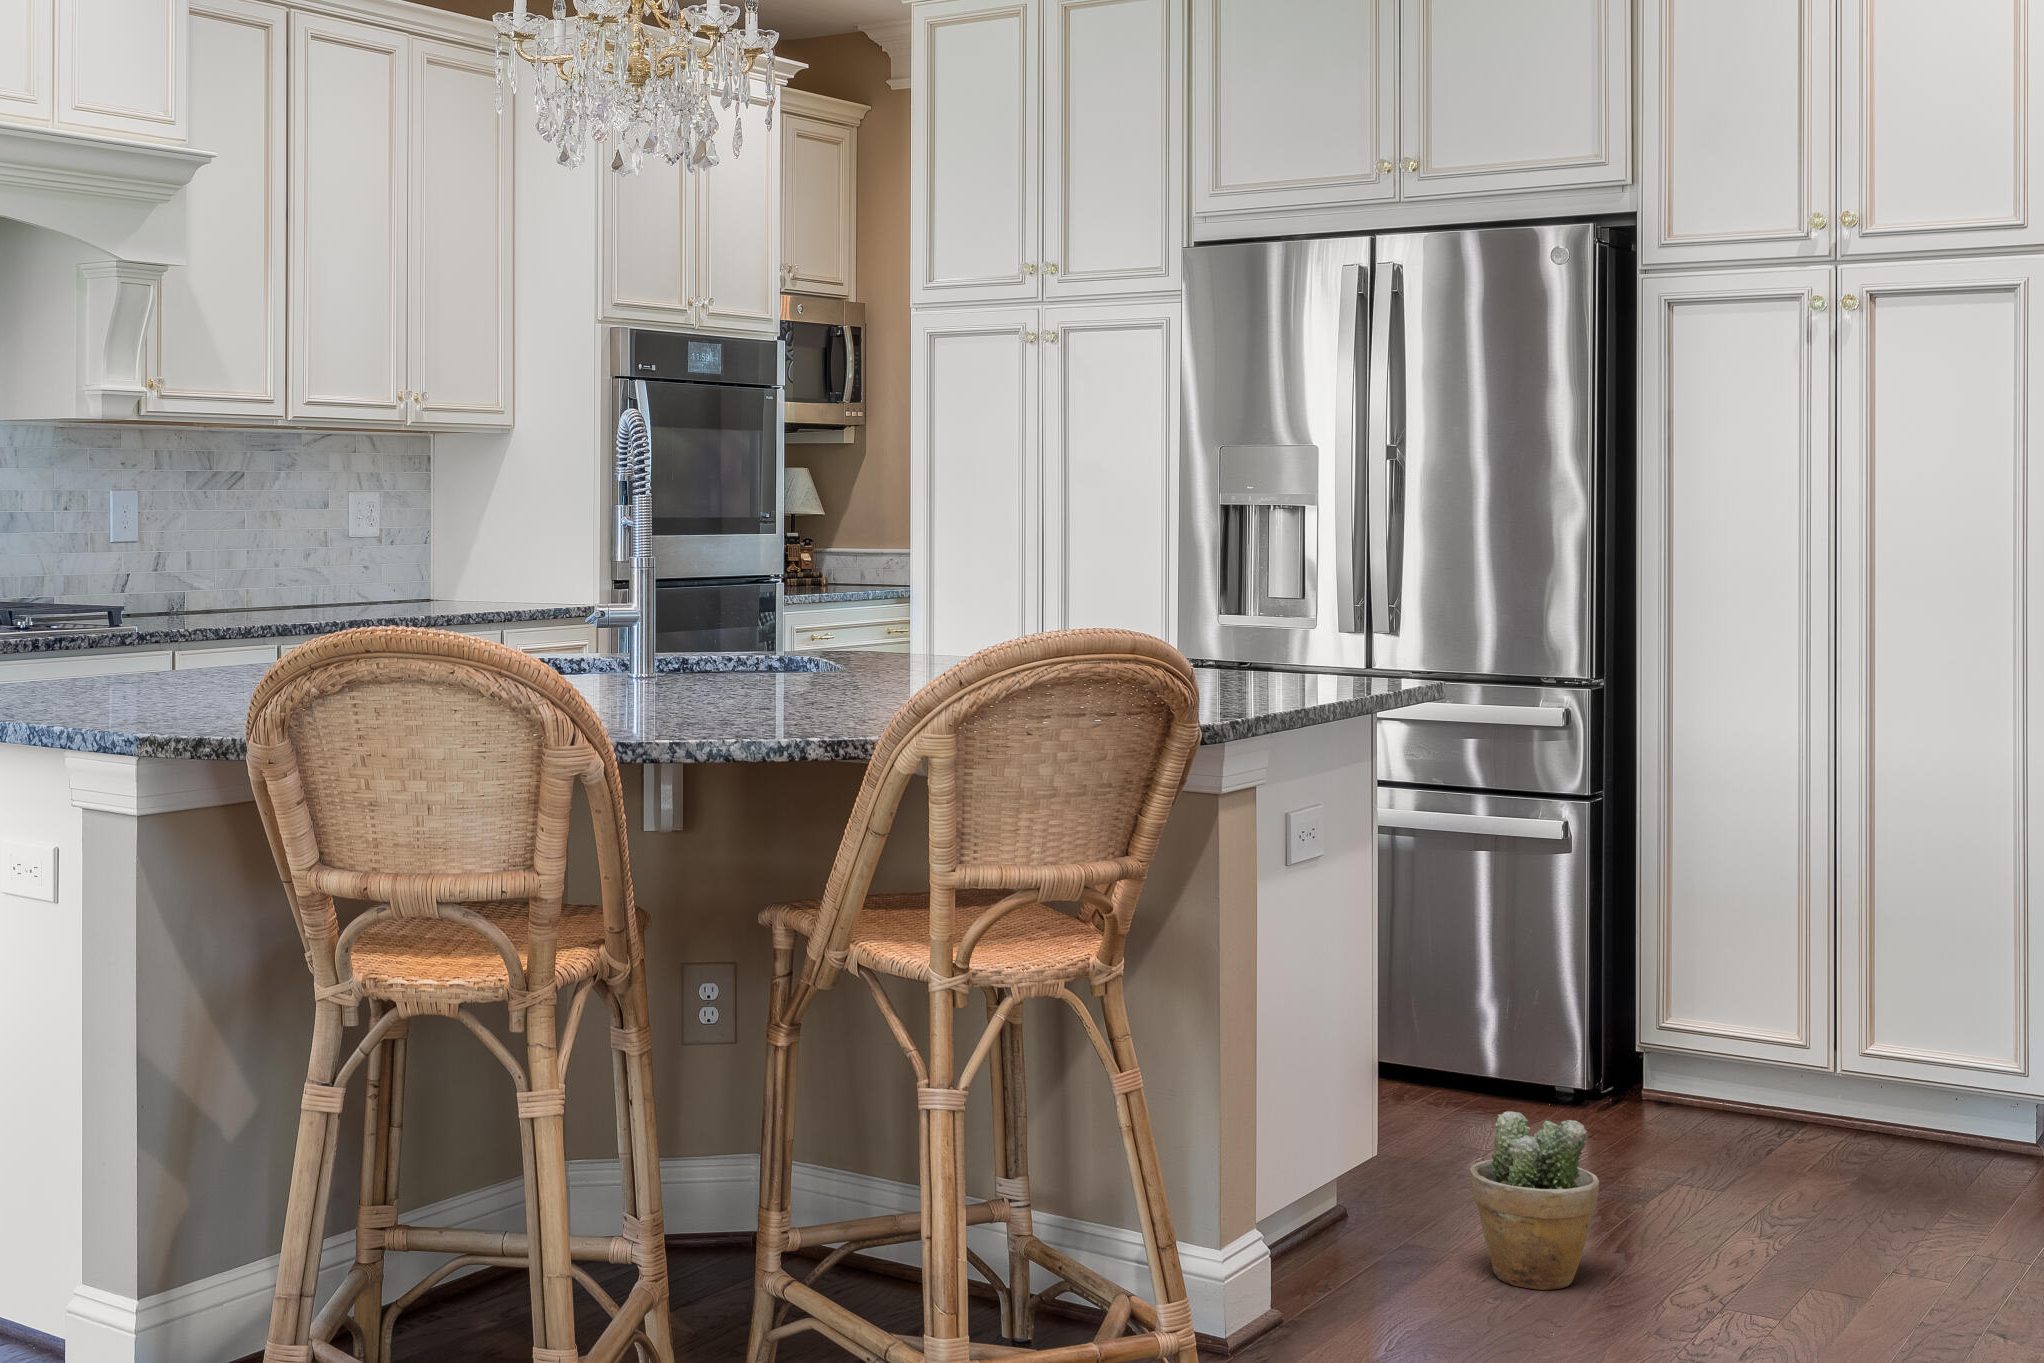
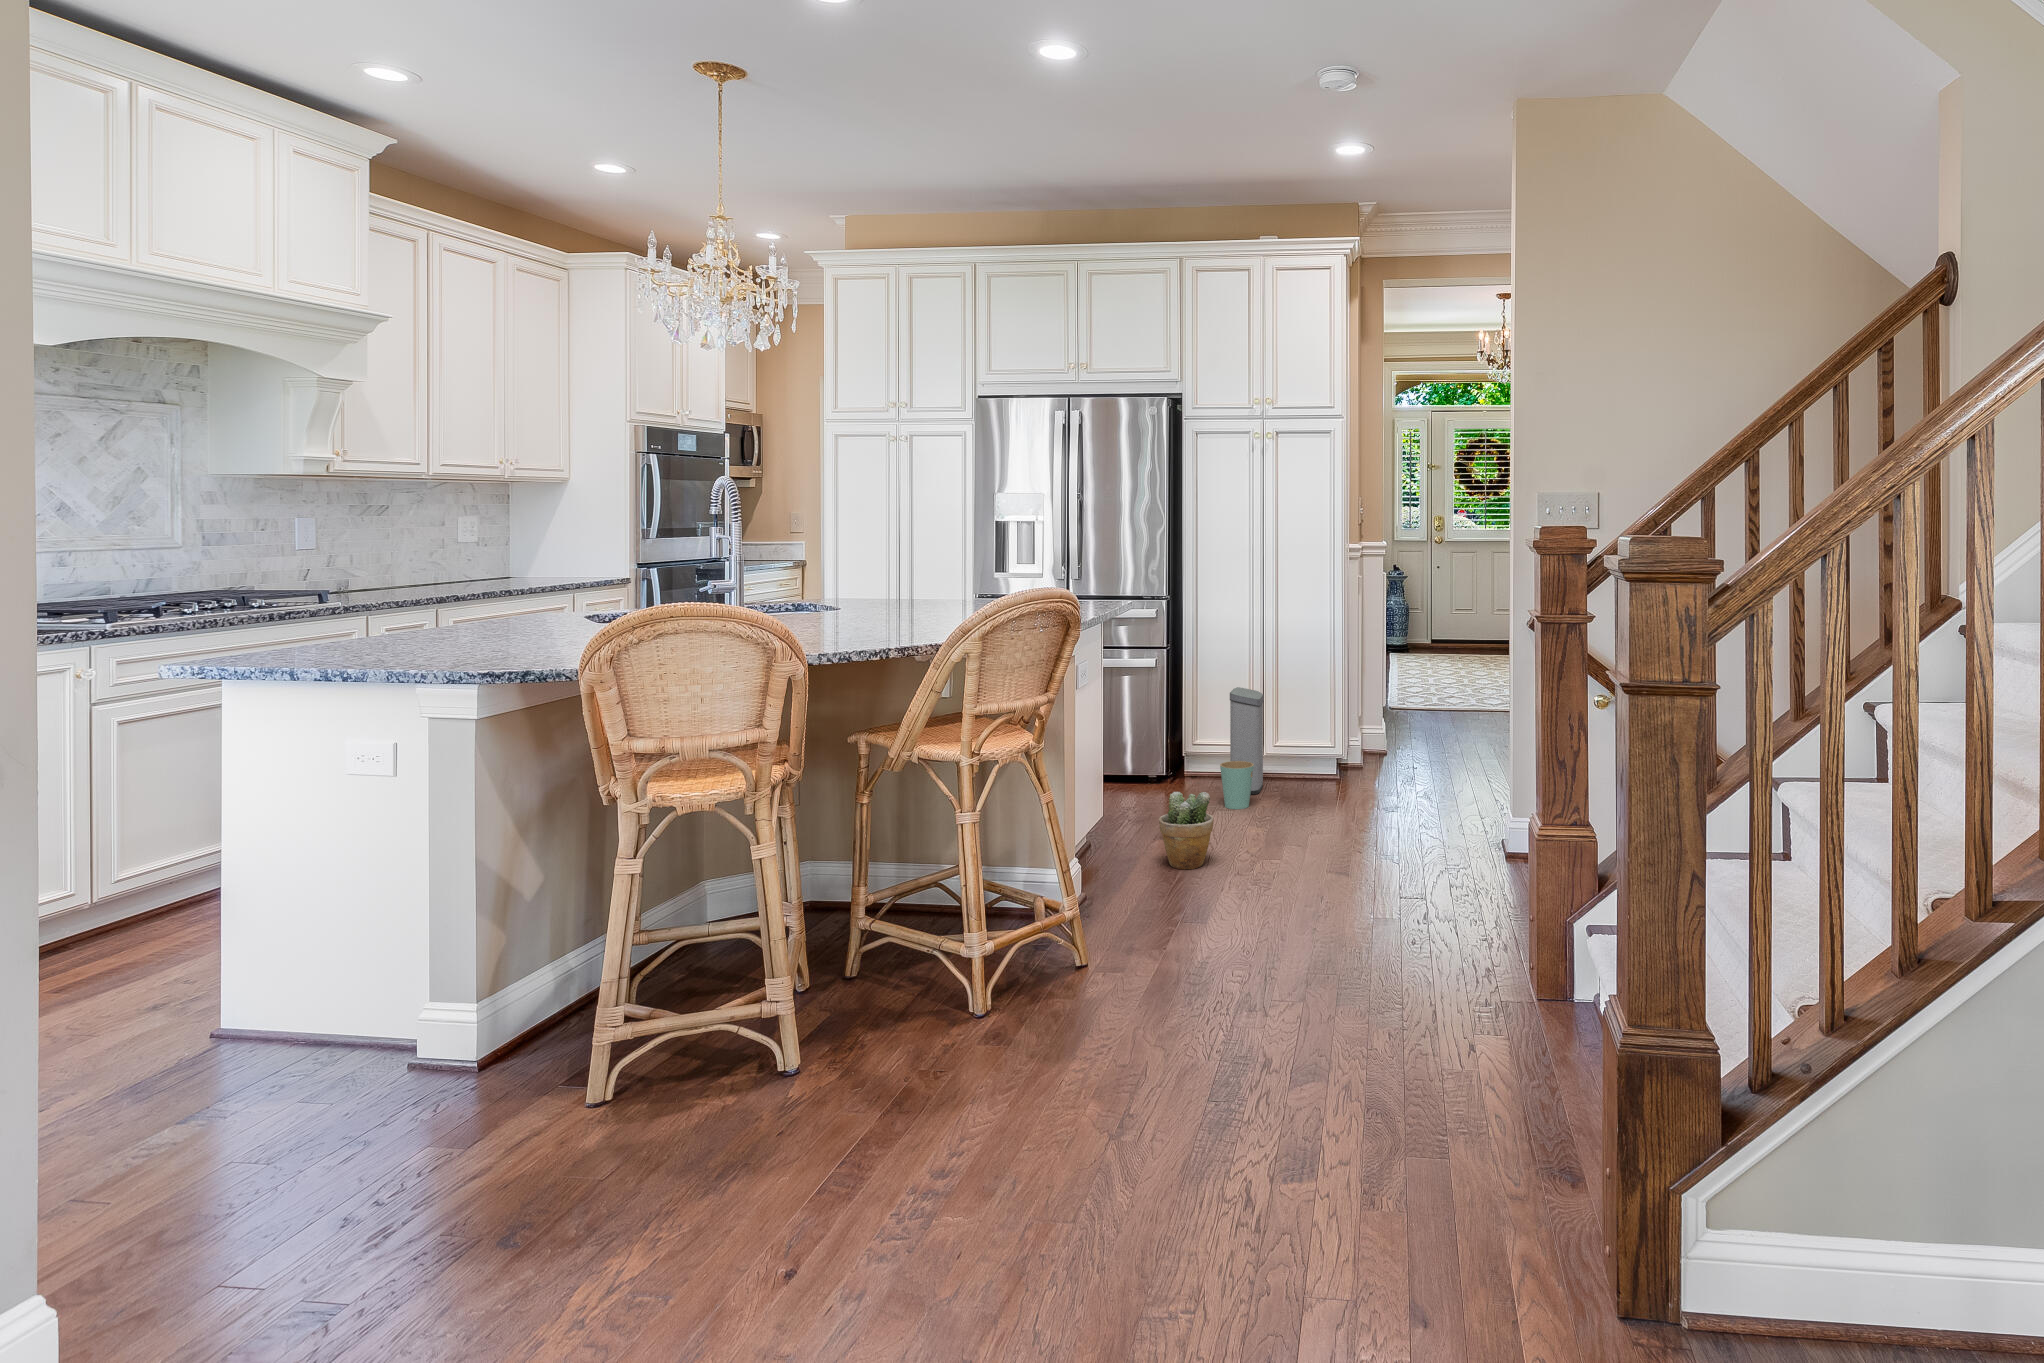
trash can: none [1679,897,1811,1177] -> present [1220,687,1264,809]

